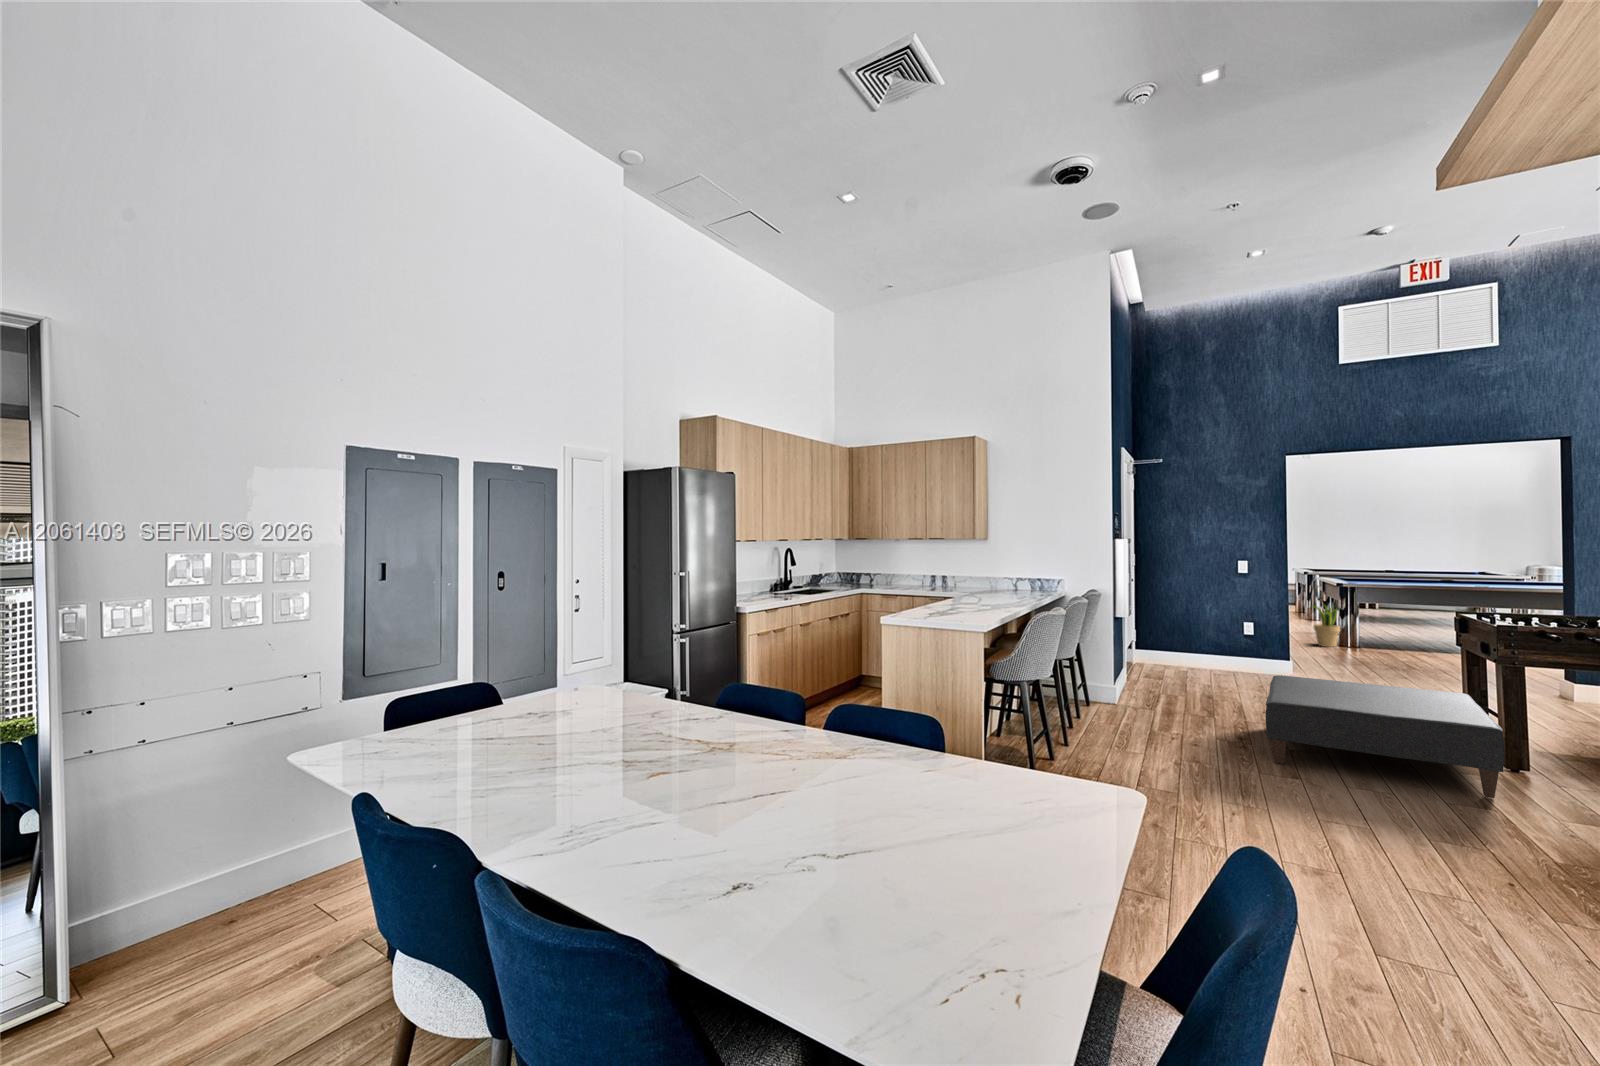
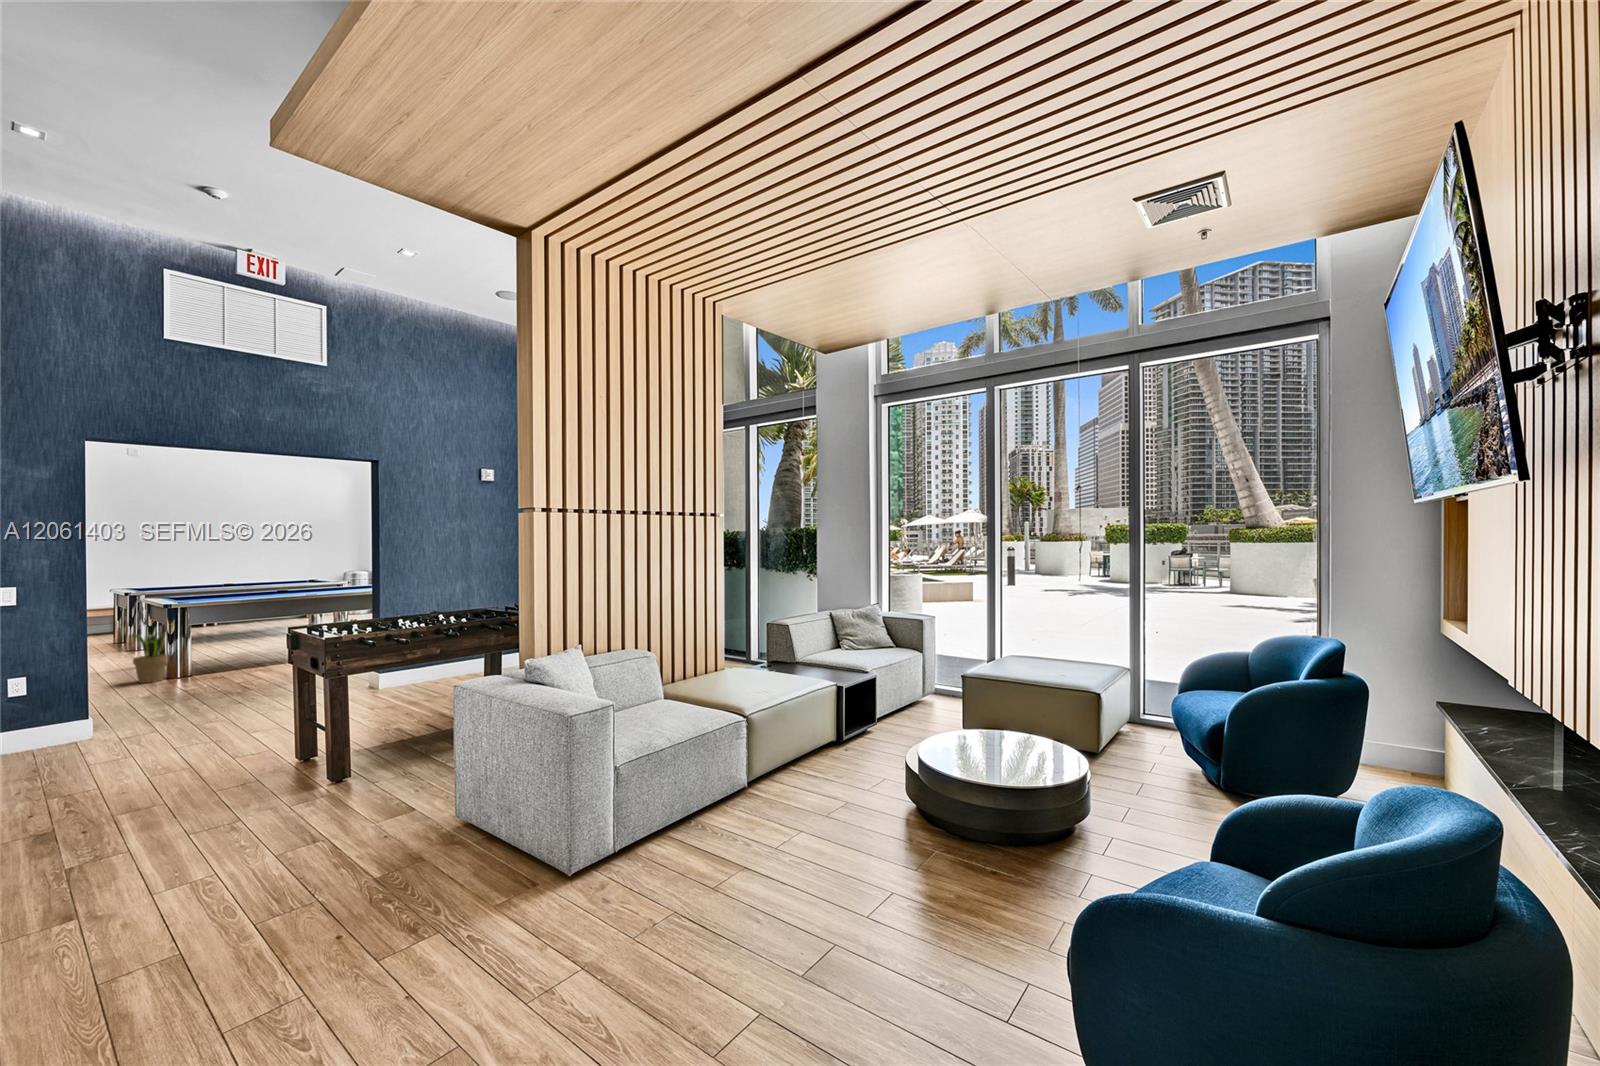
ottoman: present [1266,676,1505,798] -> none [30,715,331,893]

